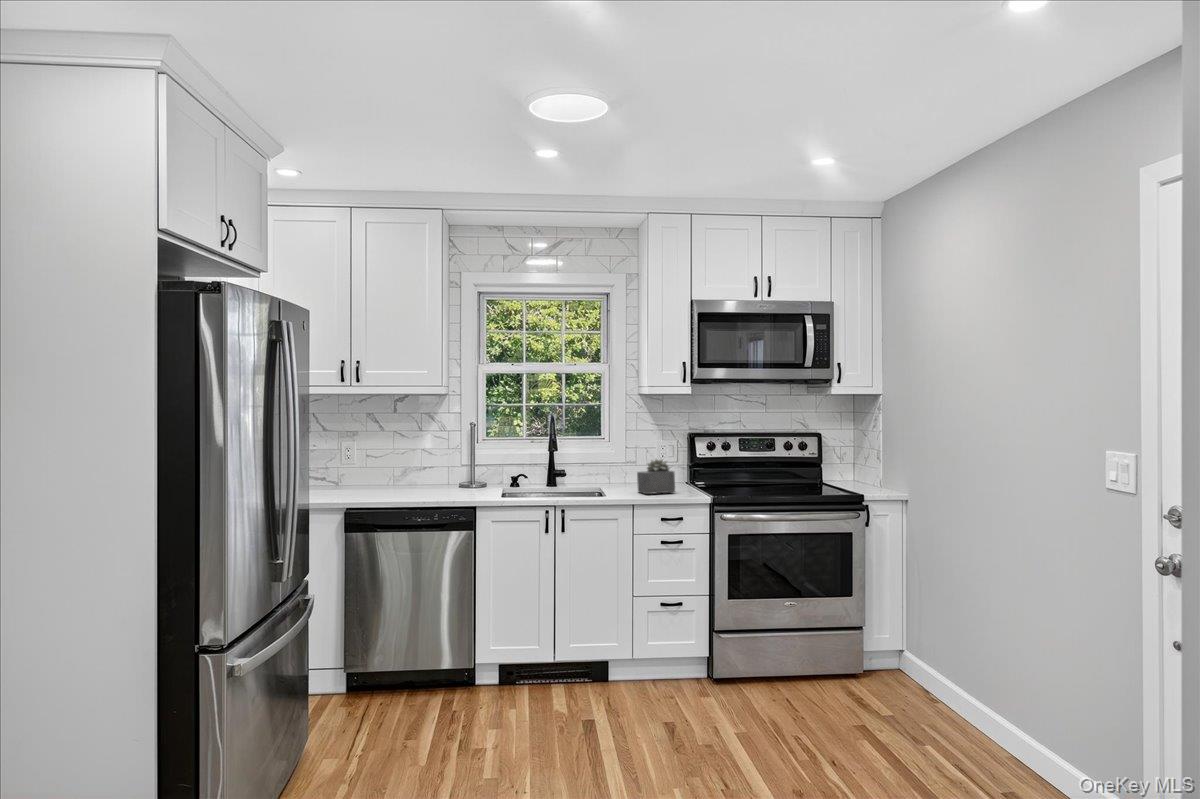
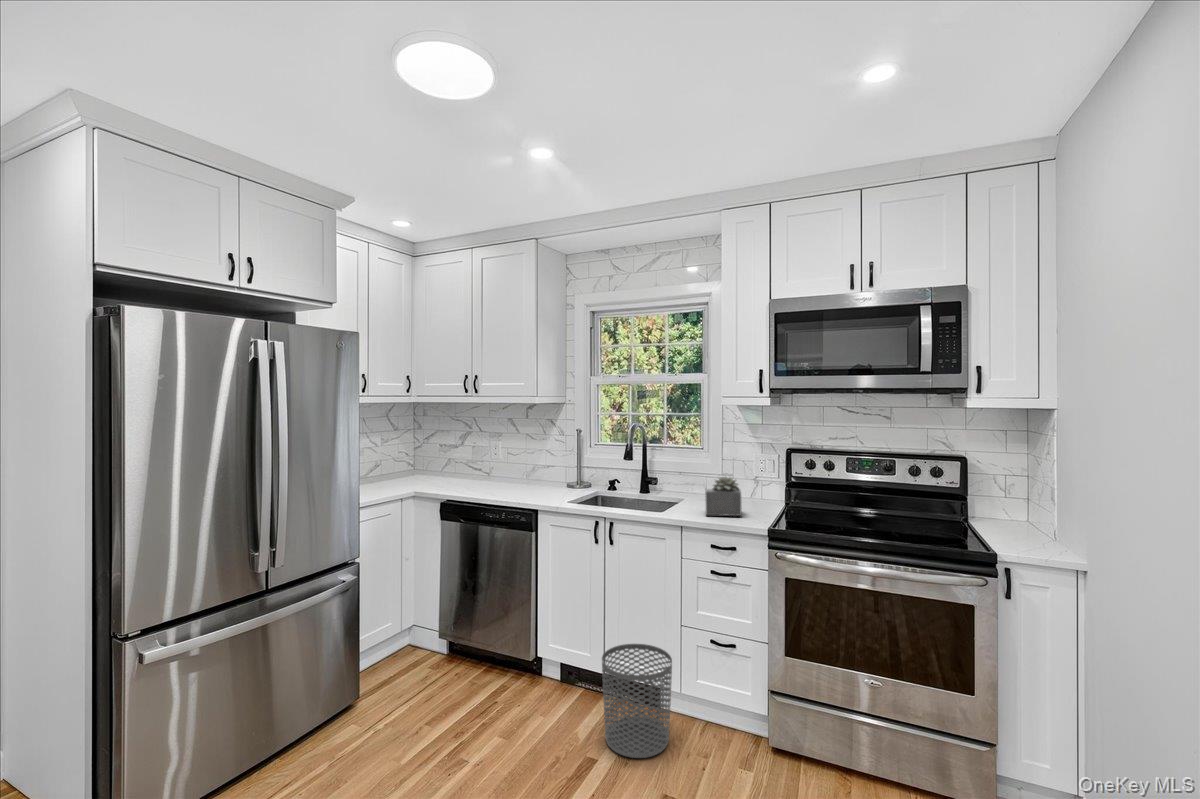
waste bin: none [580,618,645,714] -> present [602,644,672,758]

